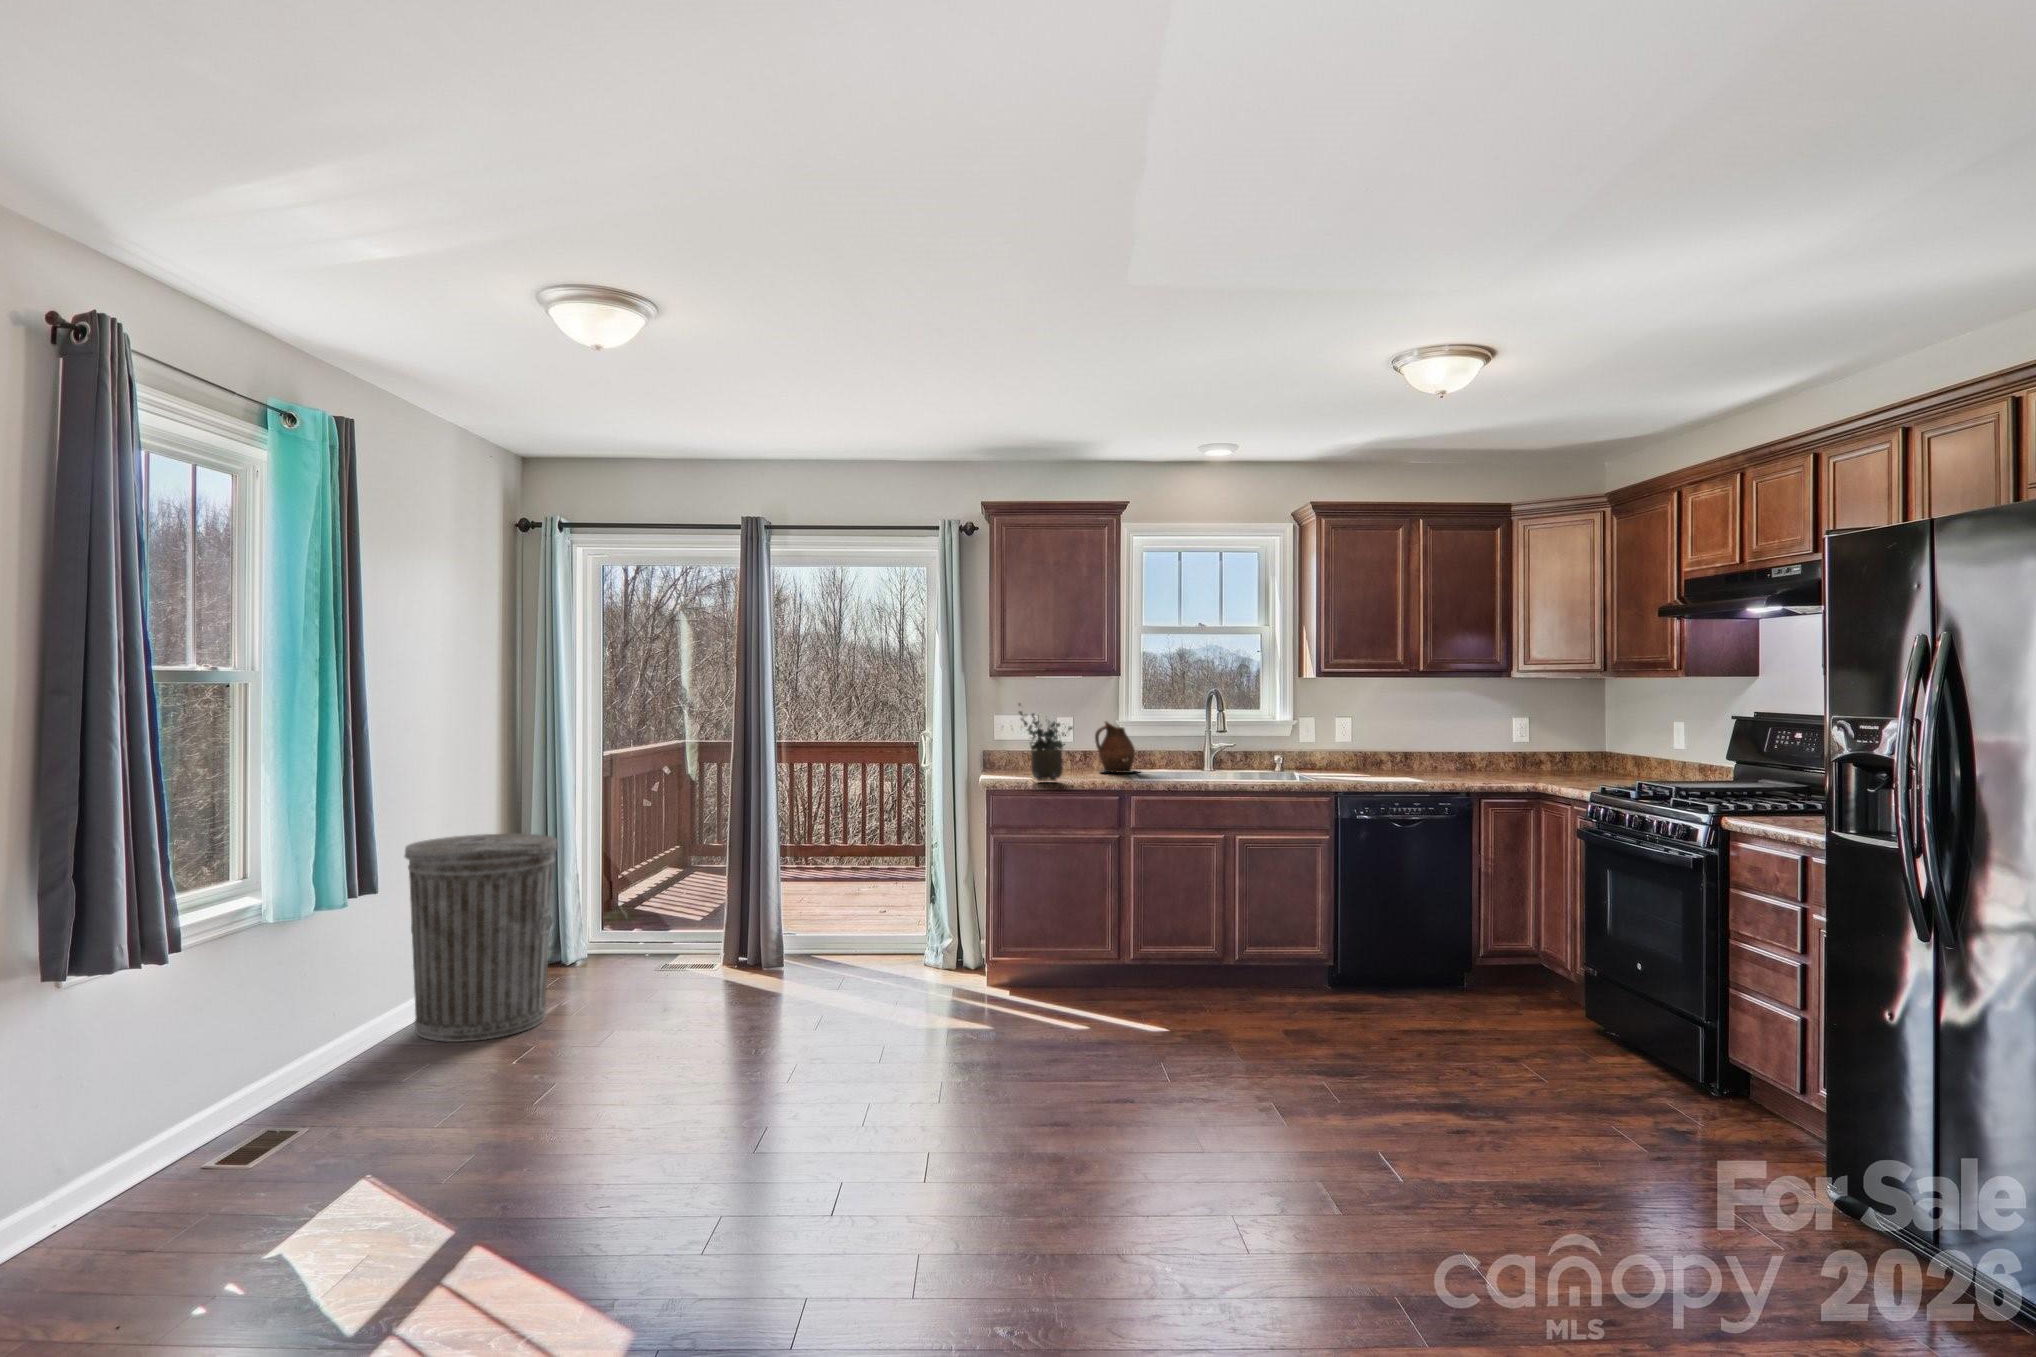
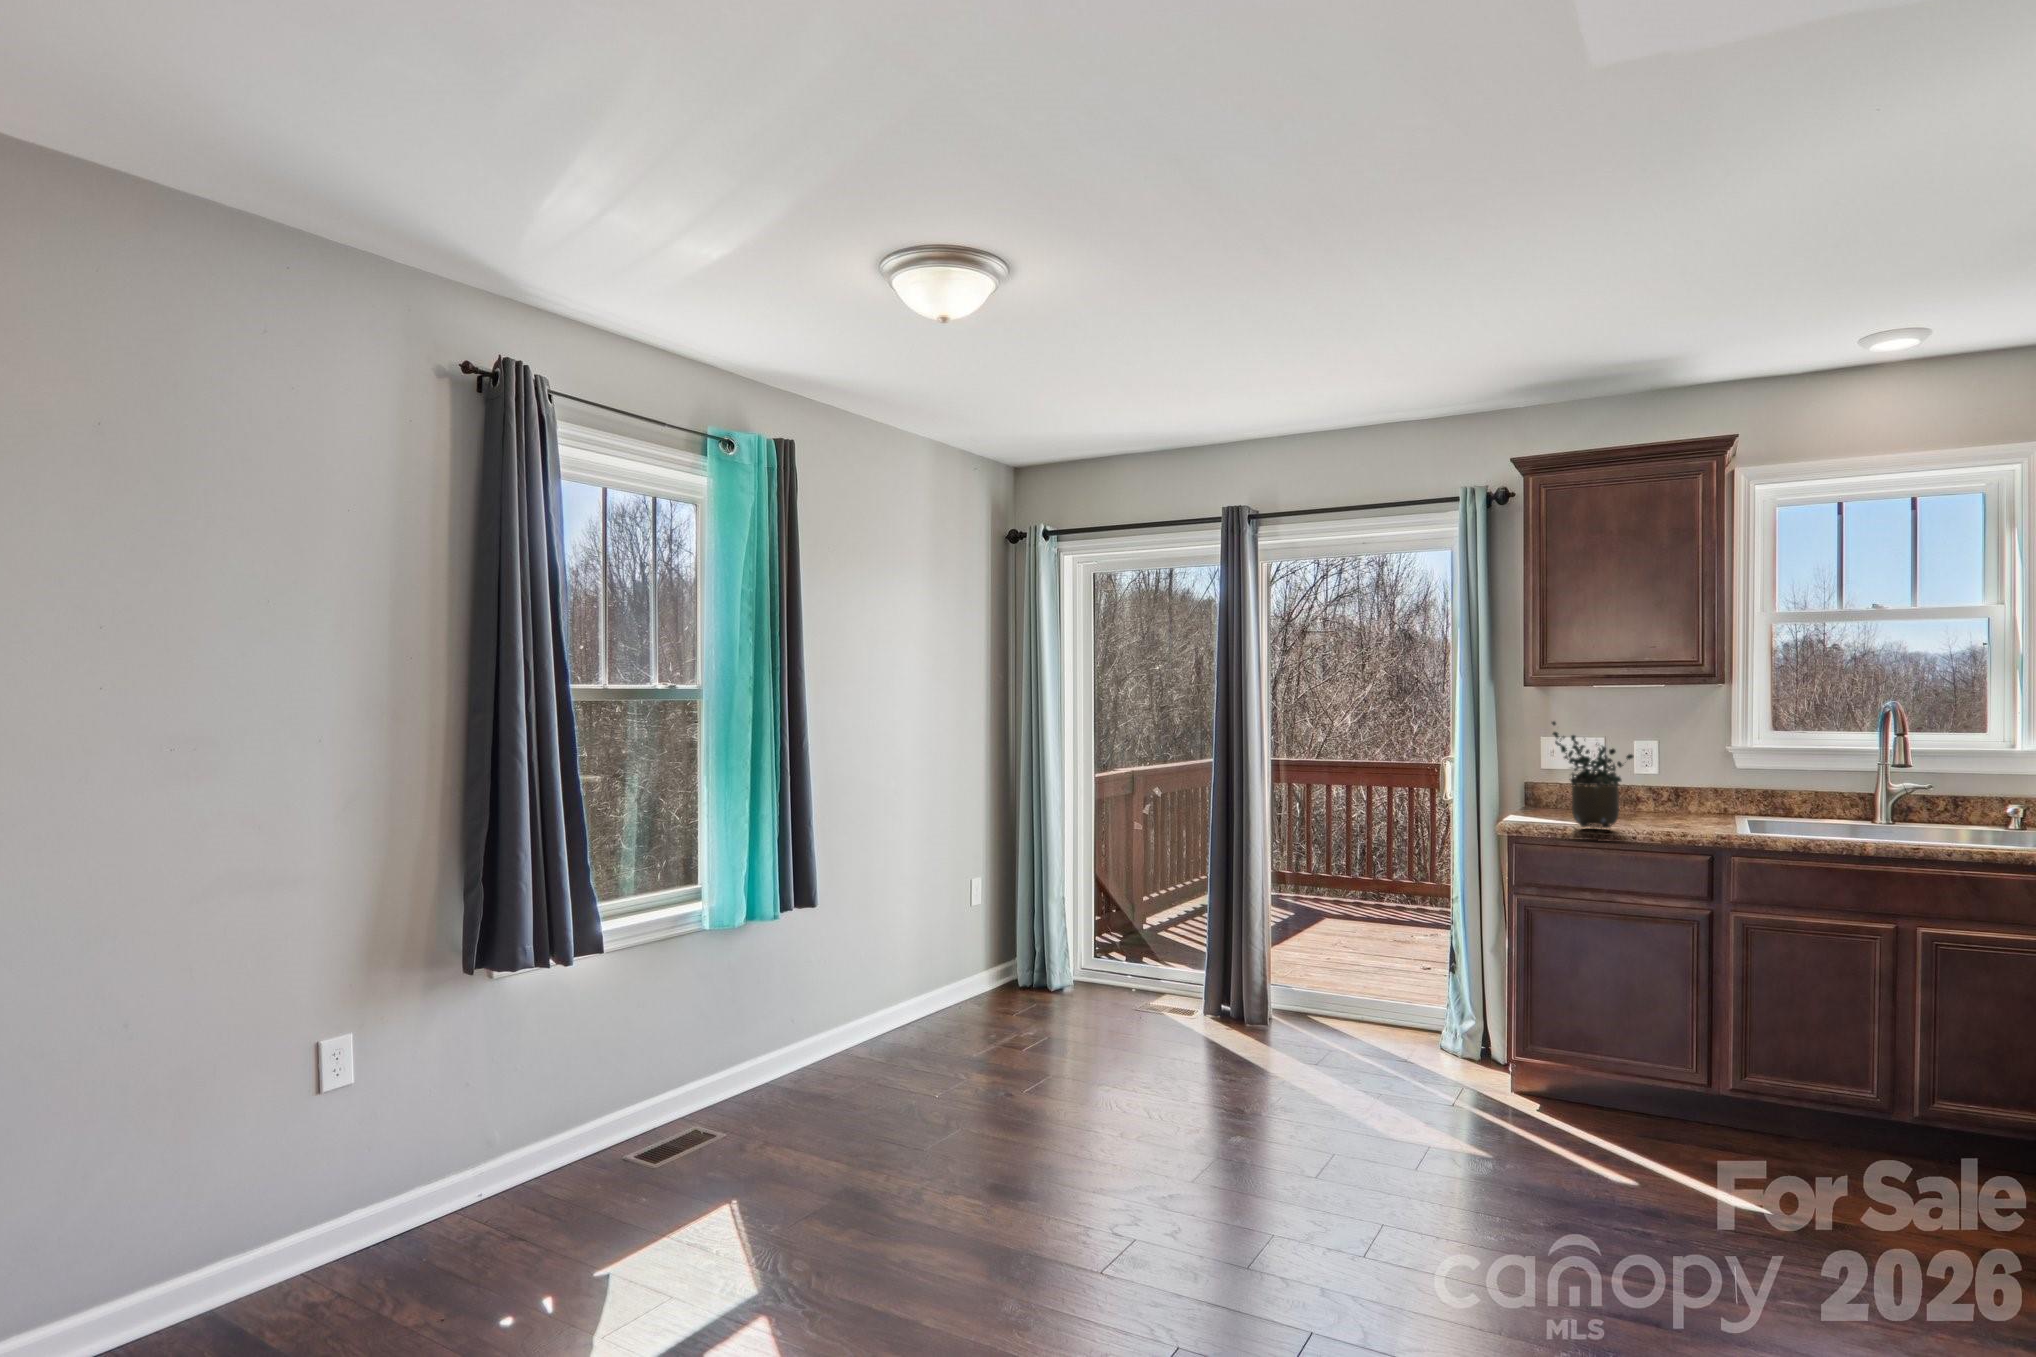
ceramic pitcher: present [1095,722,1136,773] -> none [1690,746,1769,822]
trash can: present [405,834,558,1042] -> none [860,850,1003,1063]

